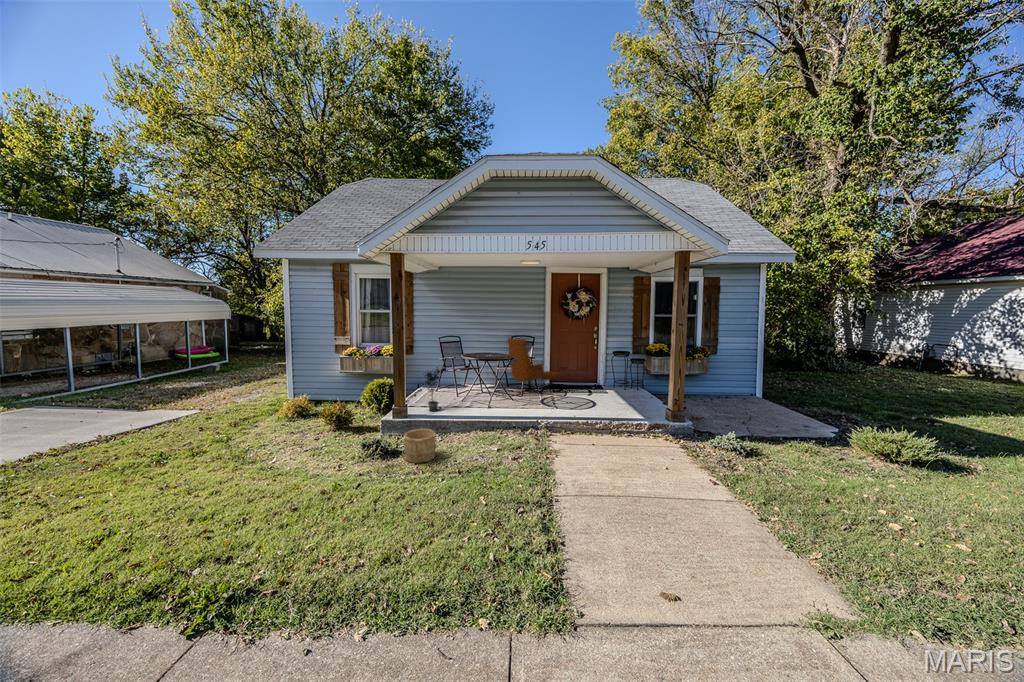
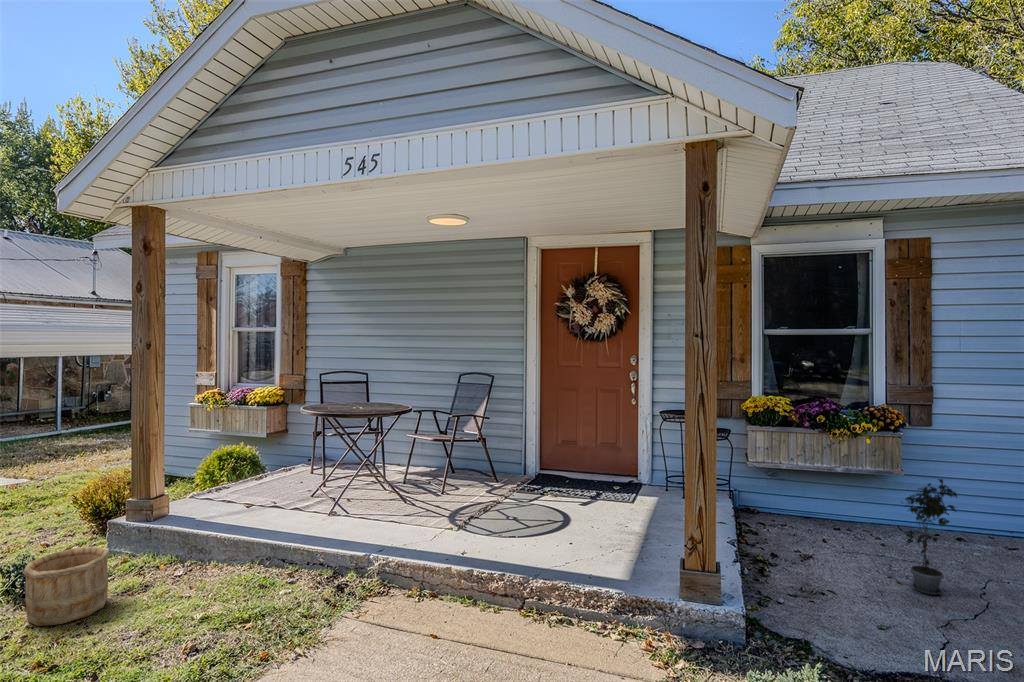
lounge chair: present [507,338,563,395] -> none [415,374,550,497]
potted plant: present [425,369,442,411] -> present [905,479,957,595]

